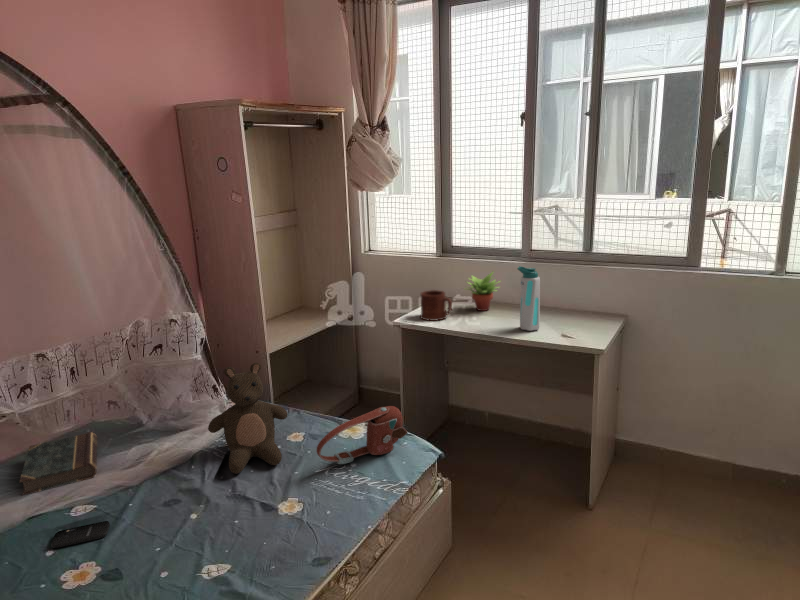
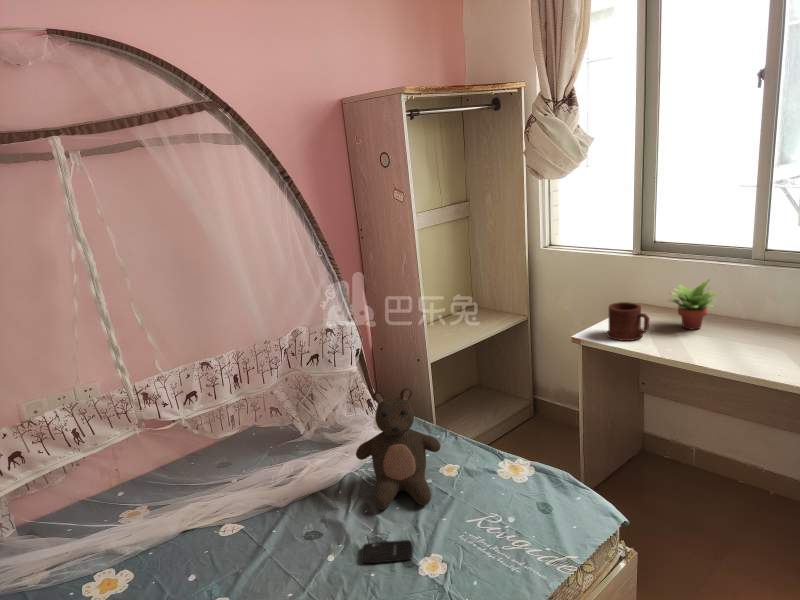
water bottle: present [517,266,540,331] -> none [743,280,778,366]
handbag: present [317,406,408,464] -> none [468,453,581,517]
book: present [20,432,97,495] -> none [181,440,256,503]
smartphone: present [51,521,110,548] -> present [361,540,413,563]

